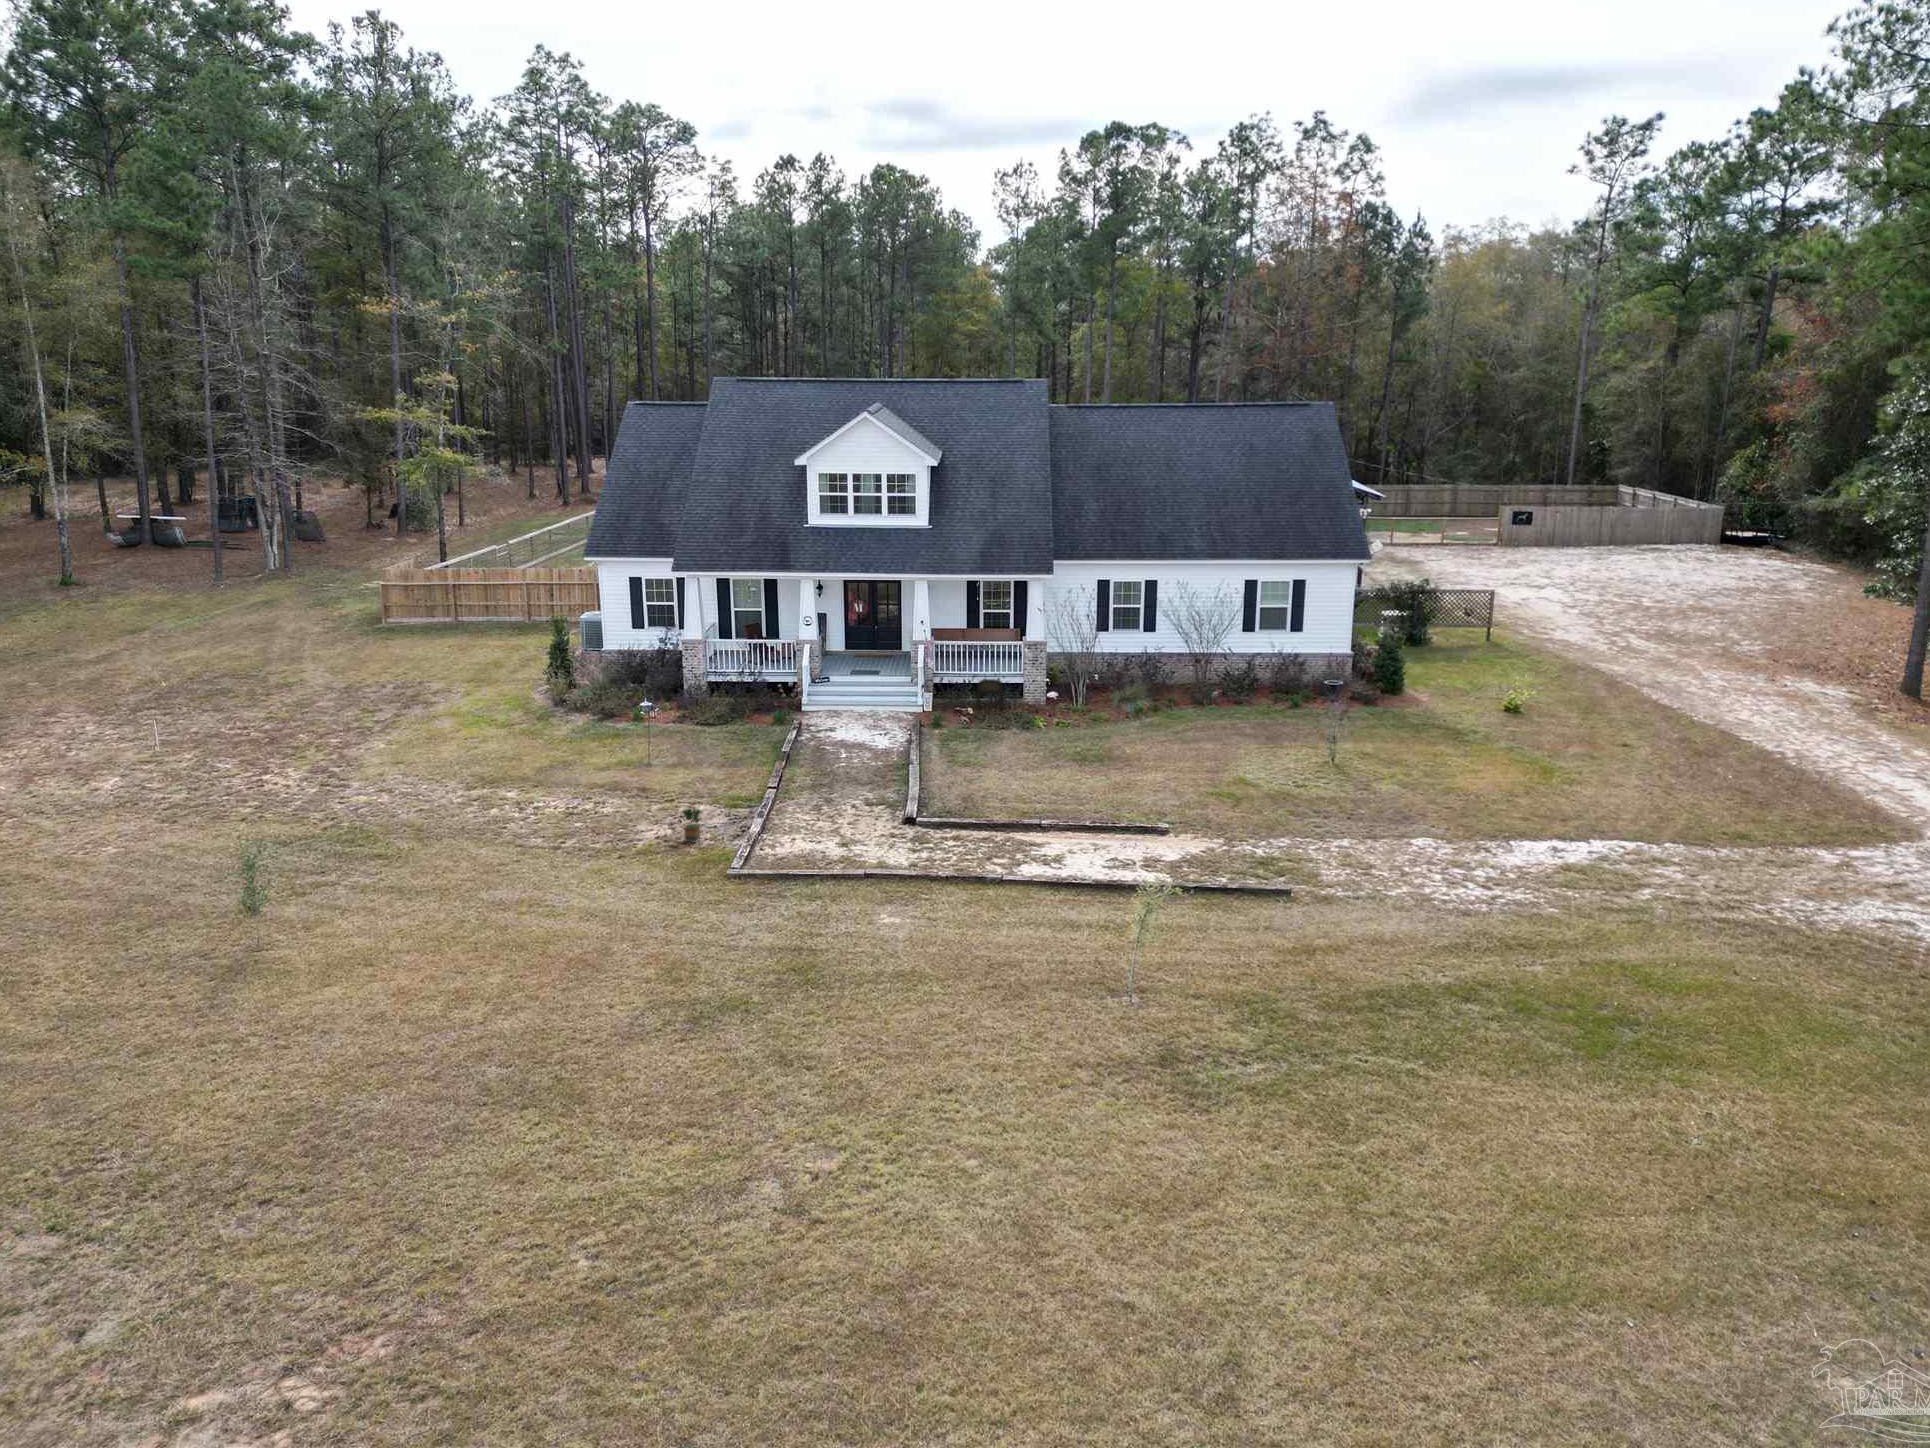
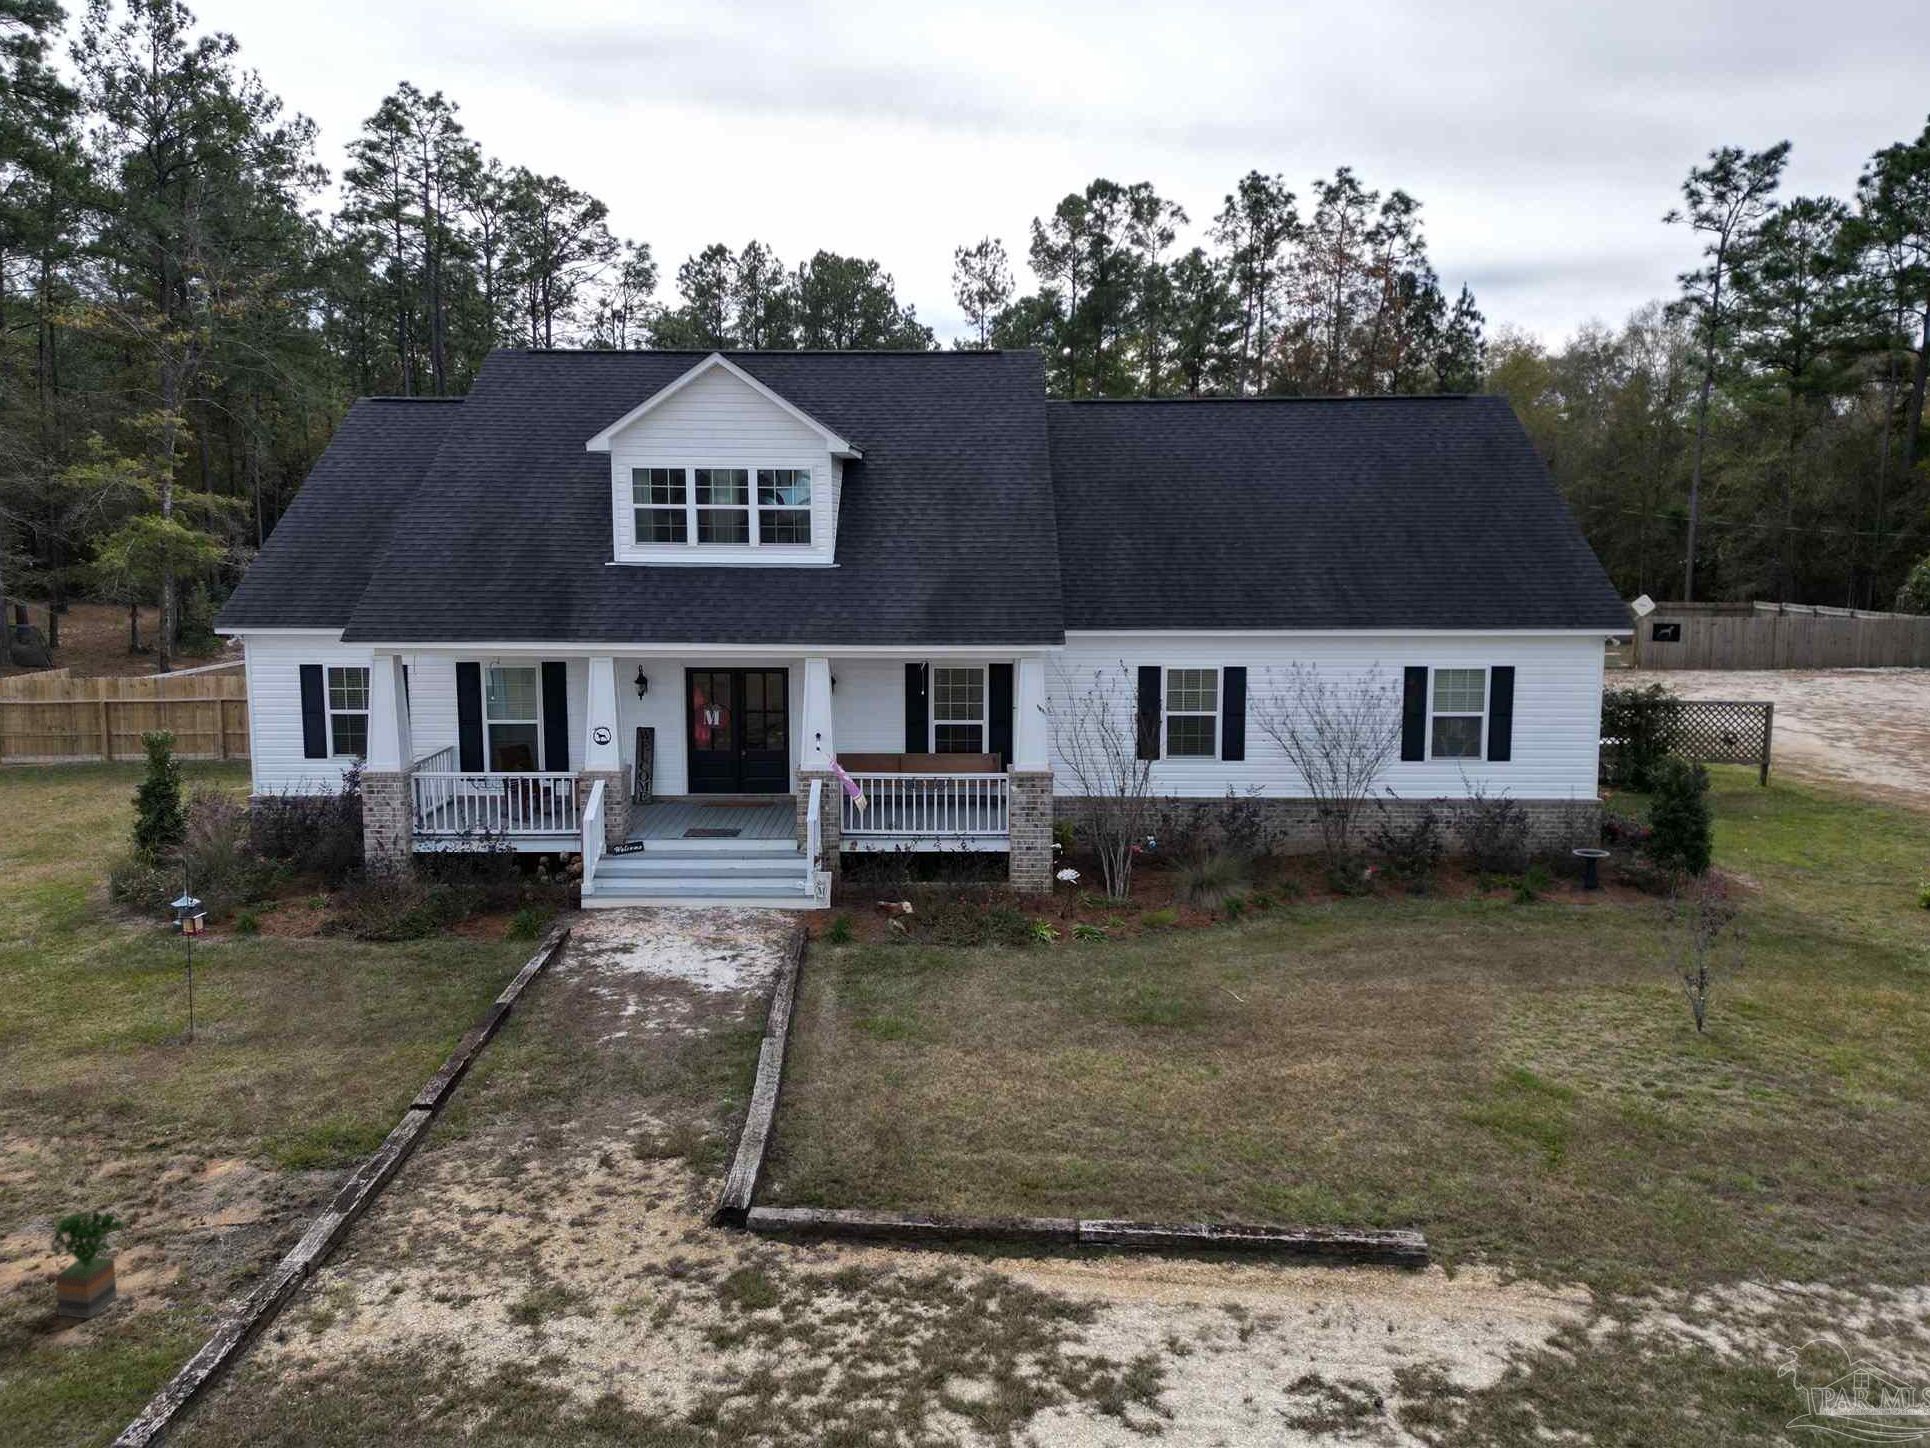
bench: present [976,679,1003,709] -> none [919,827,972,904]

